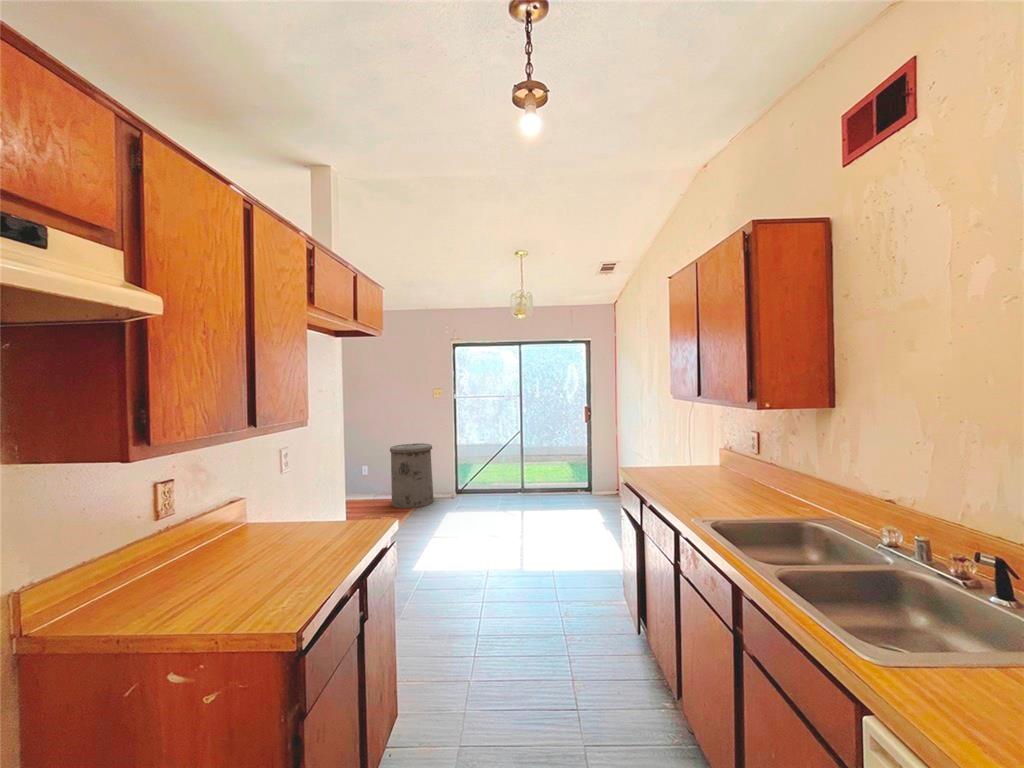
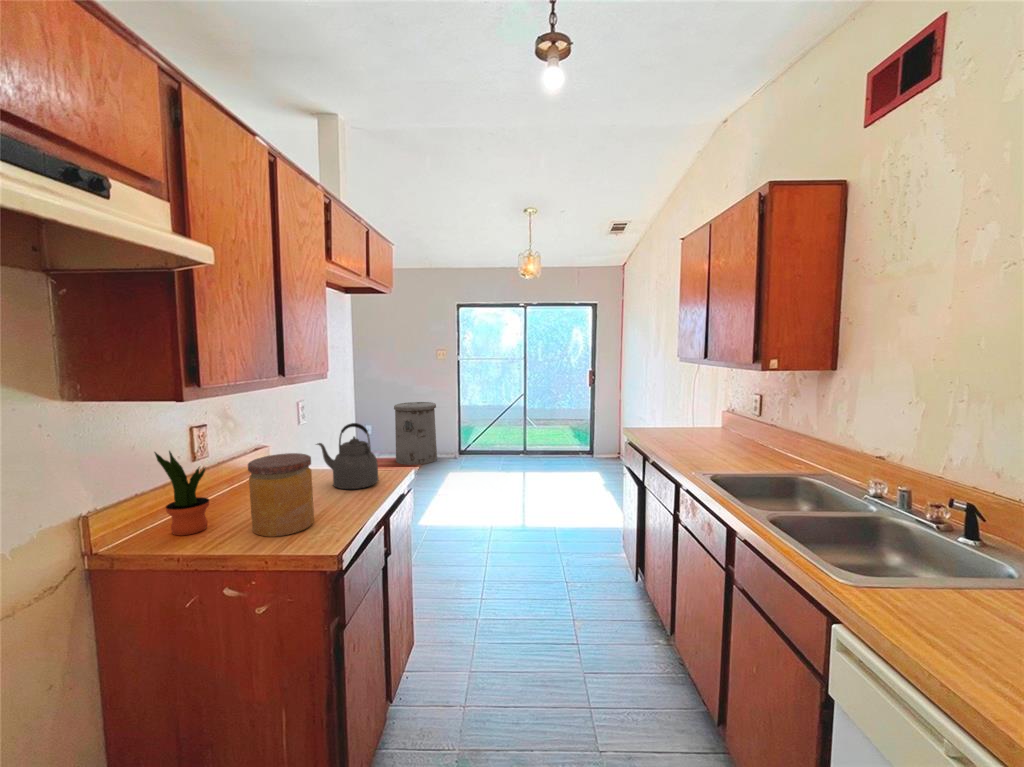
kettle: none [292,475,359,547] -> present [316,423,379,489]
jar: none [206,513,280,609] -> present [248,453,314,537]
potted plant: none [100,514,165,610] -> present [154,451,209,535]

